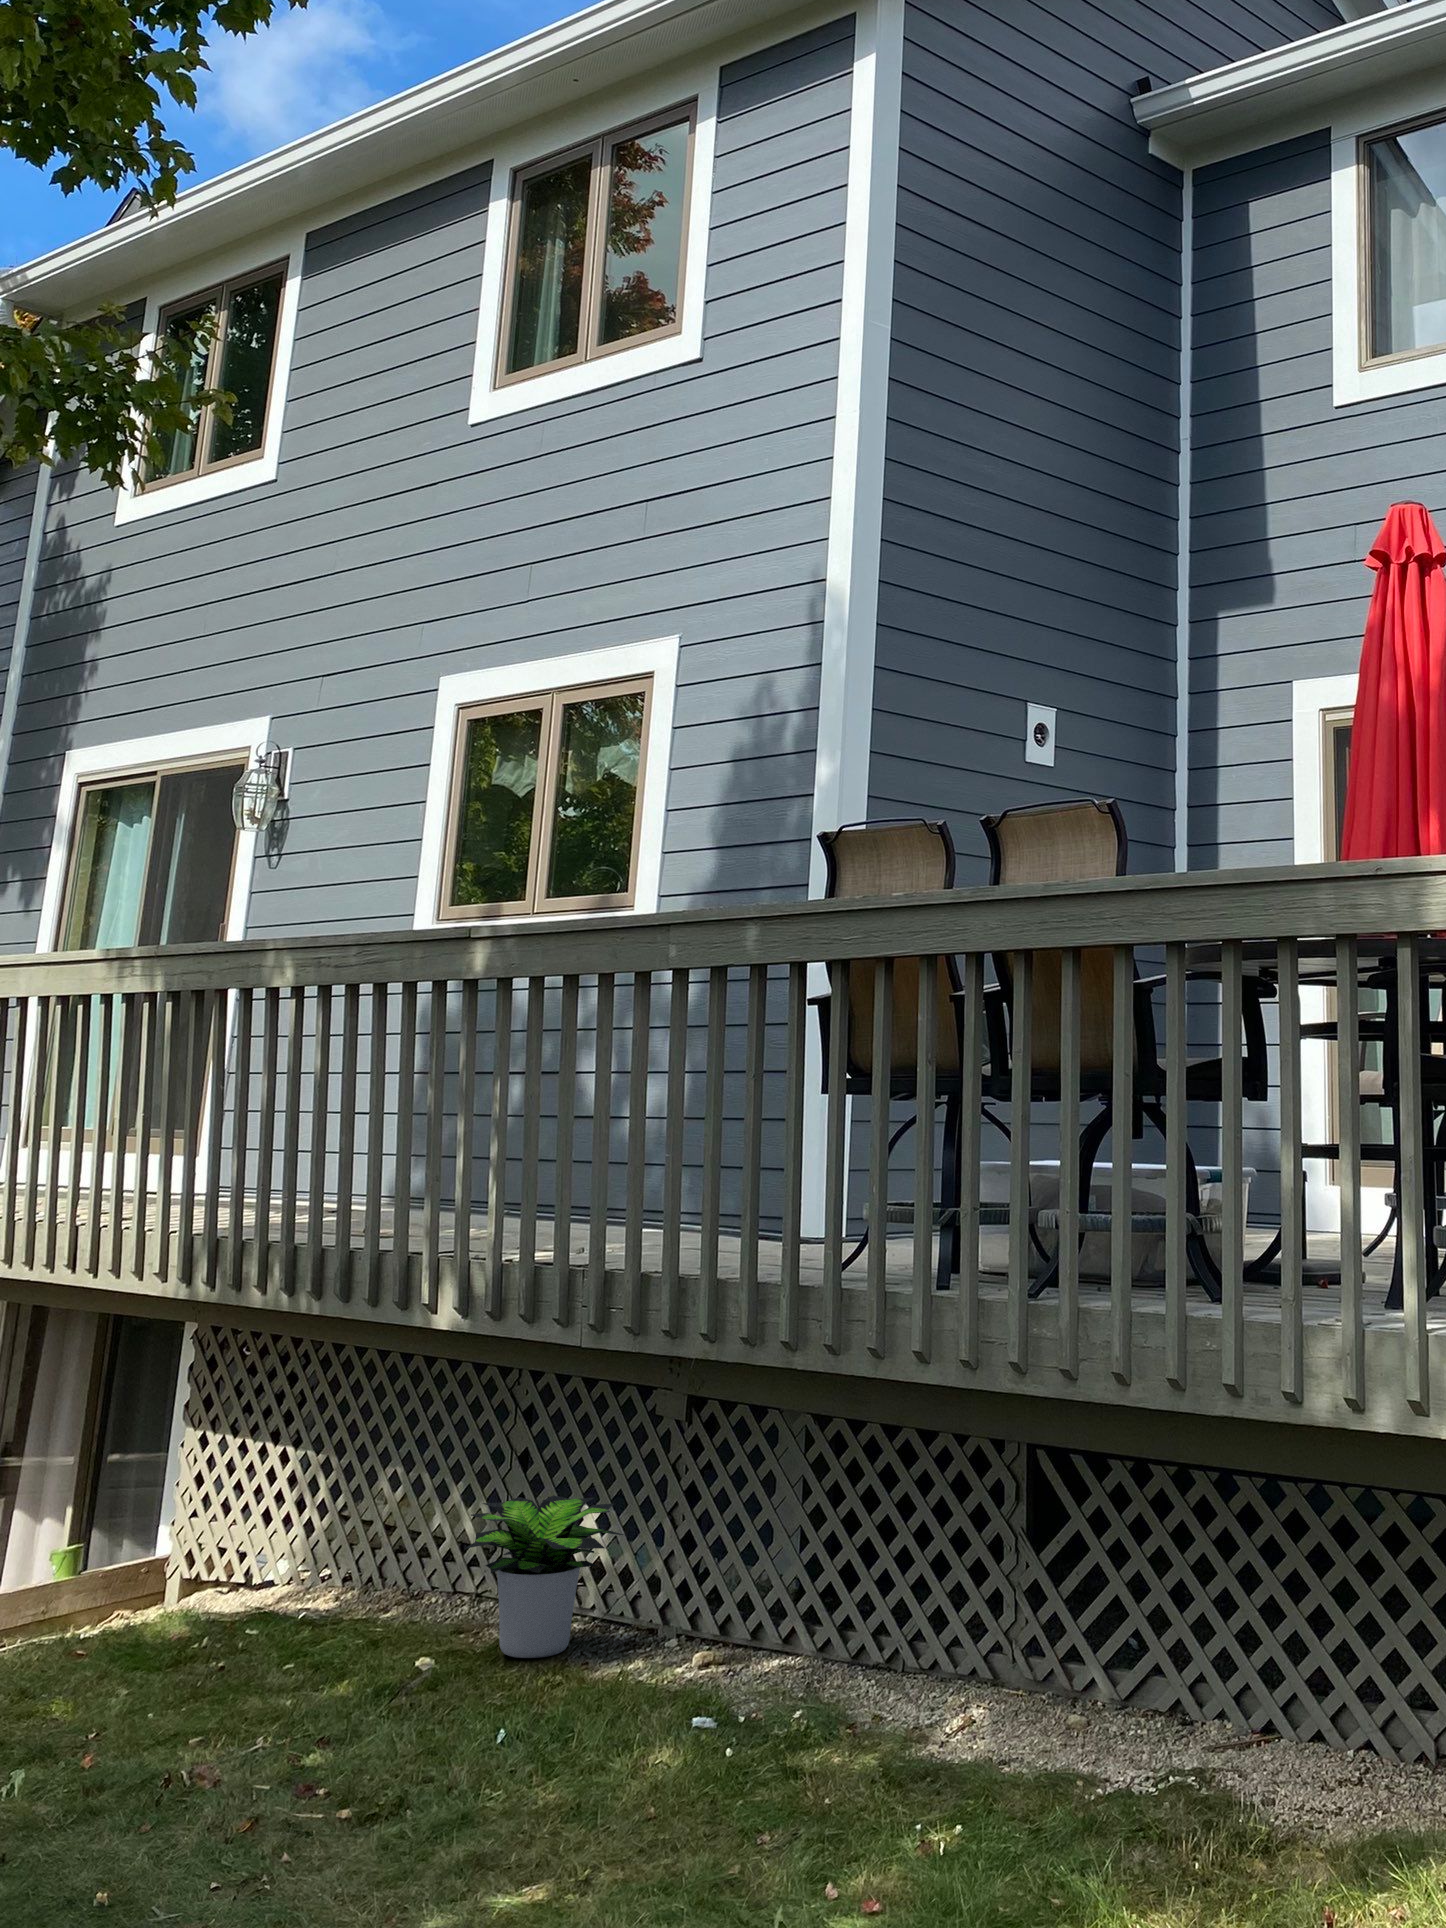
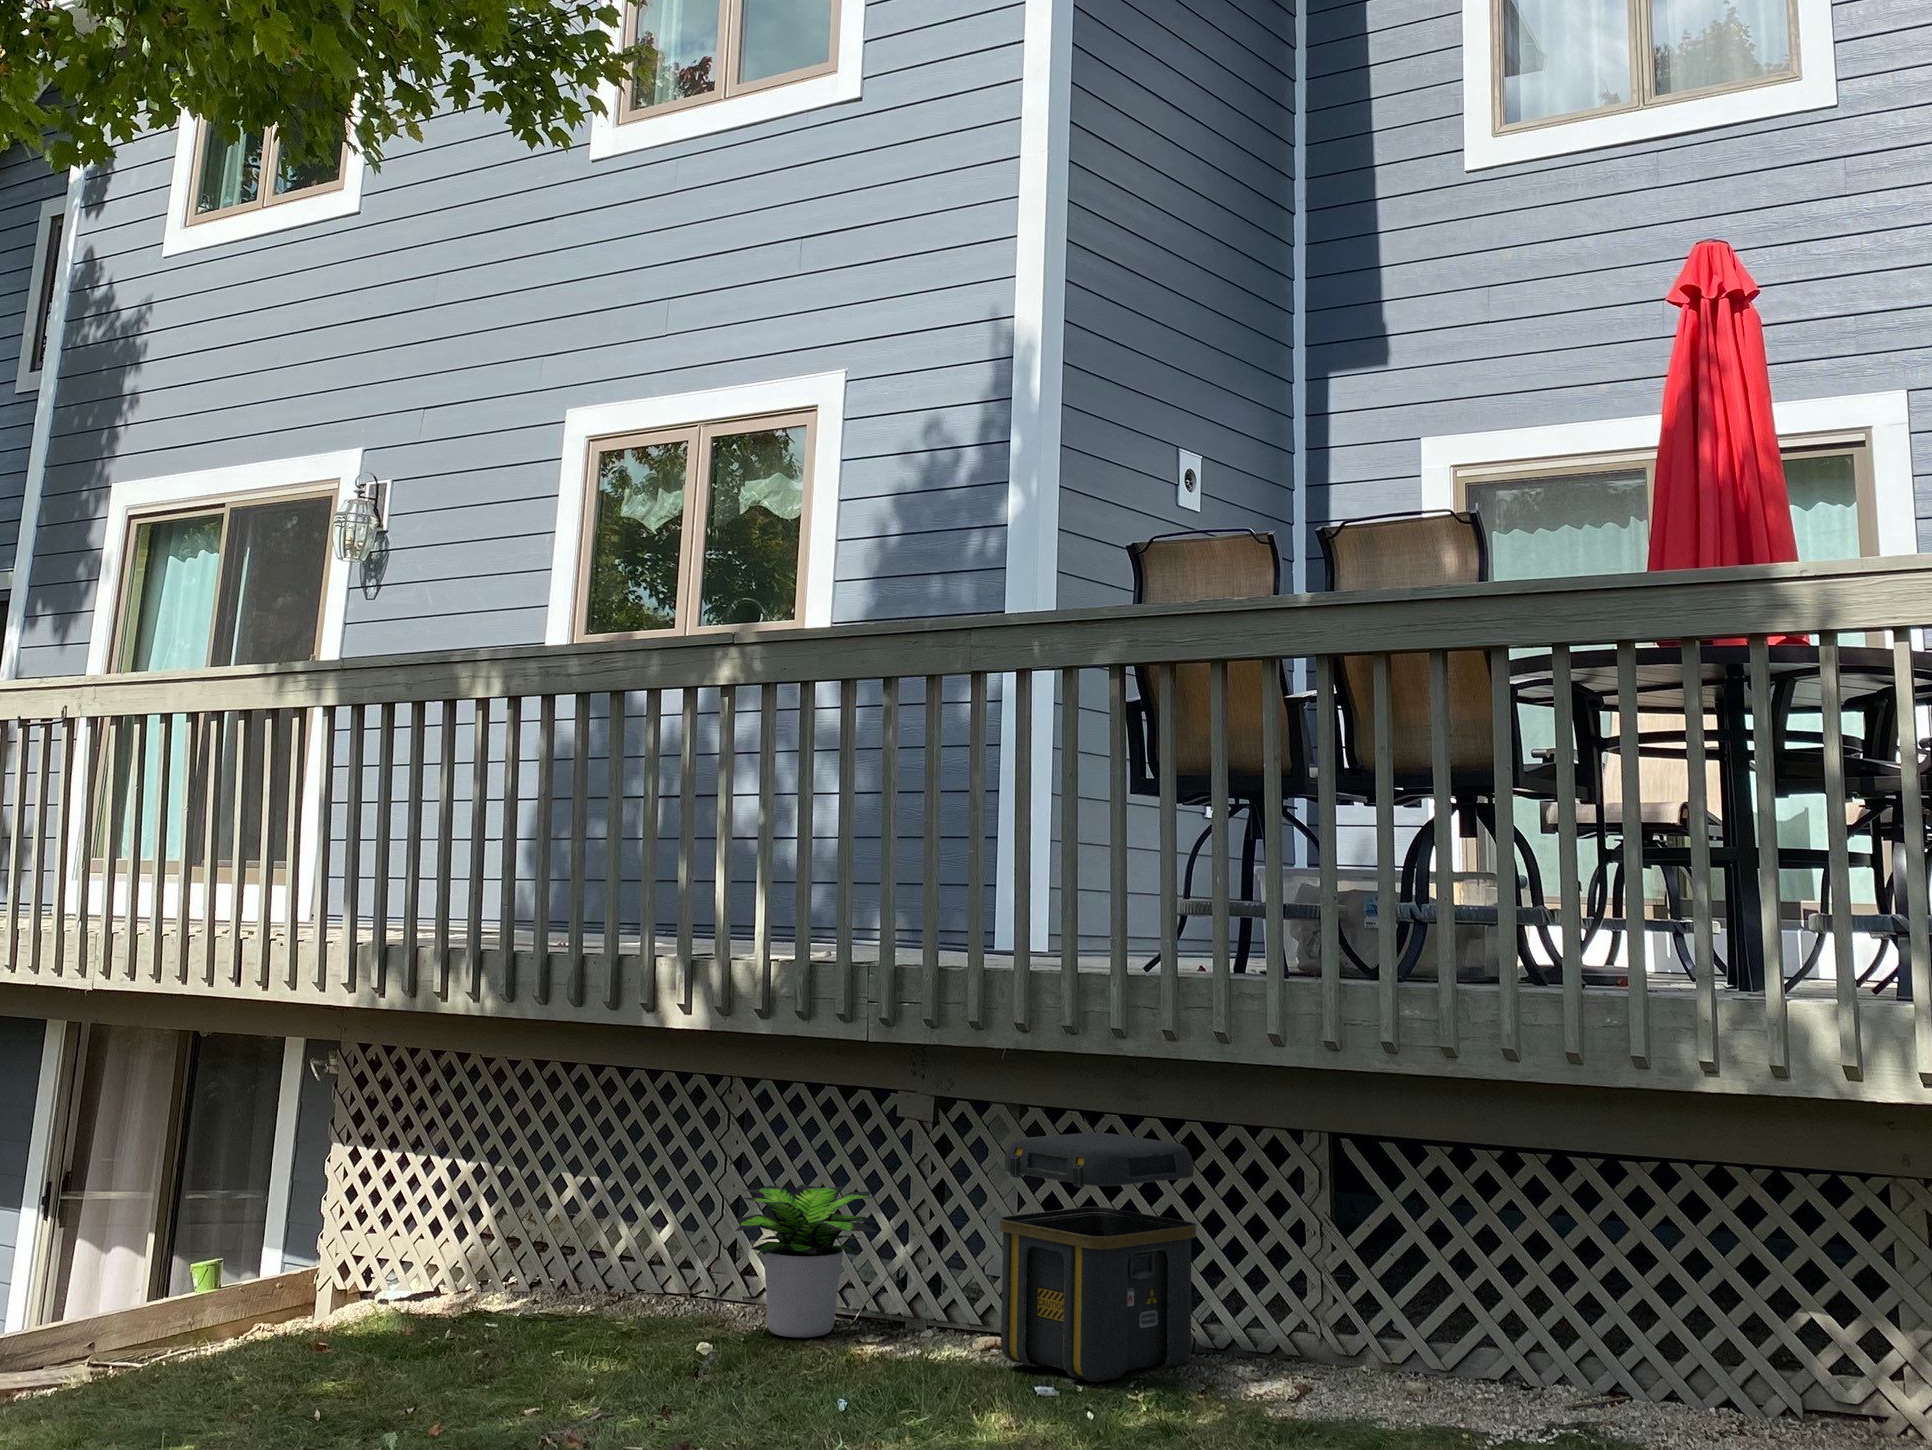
toolbox: none [690,1447,891,1714] -> present [999,1133,1197,1382]

